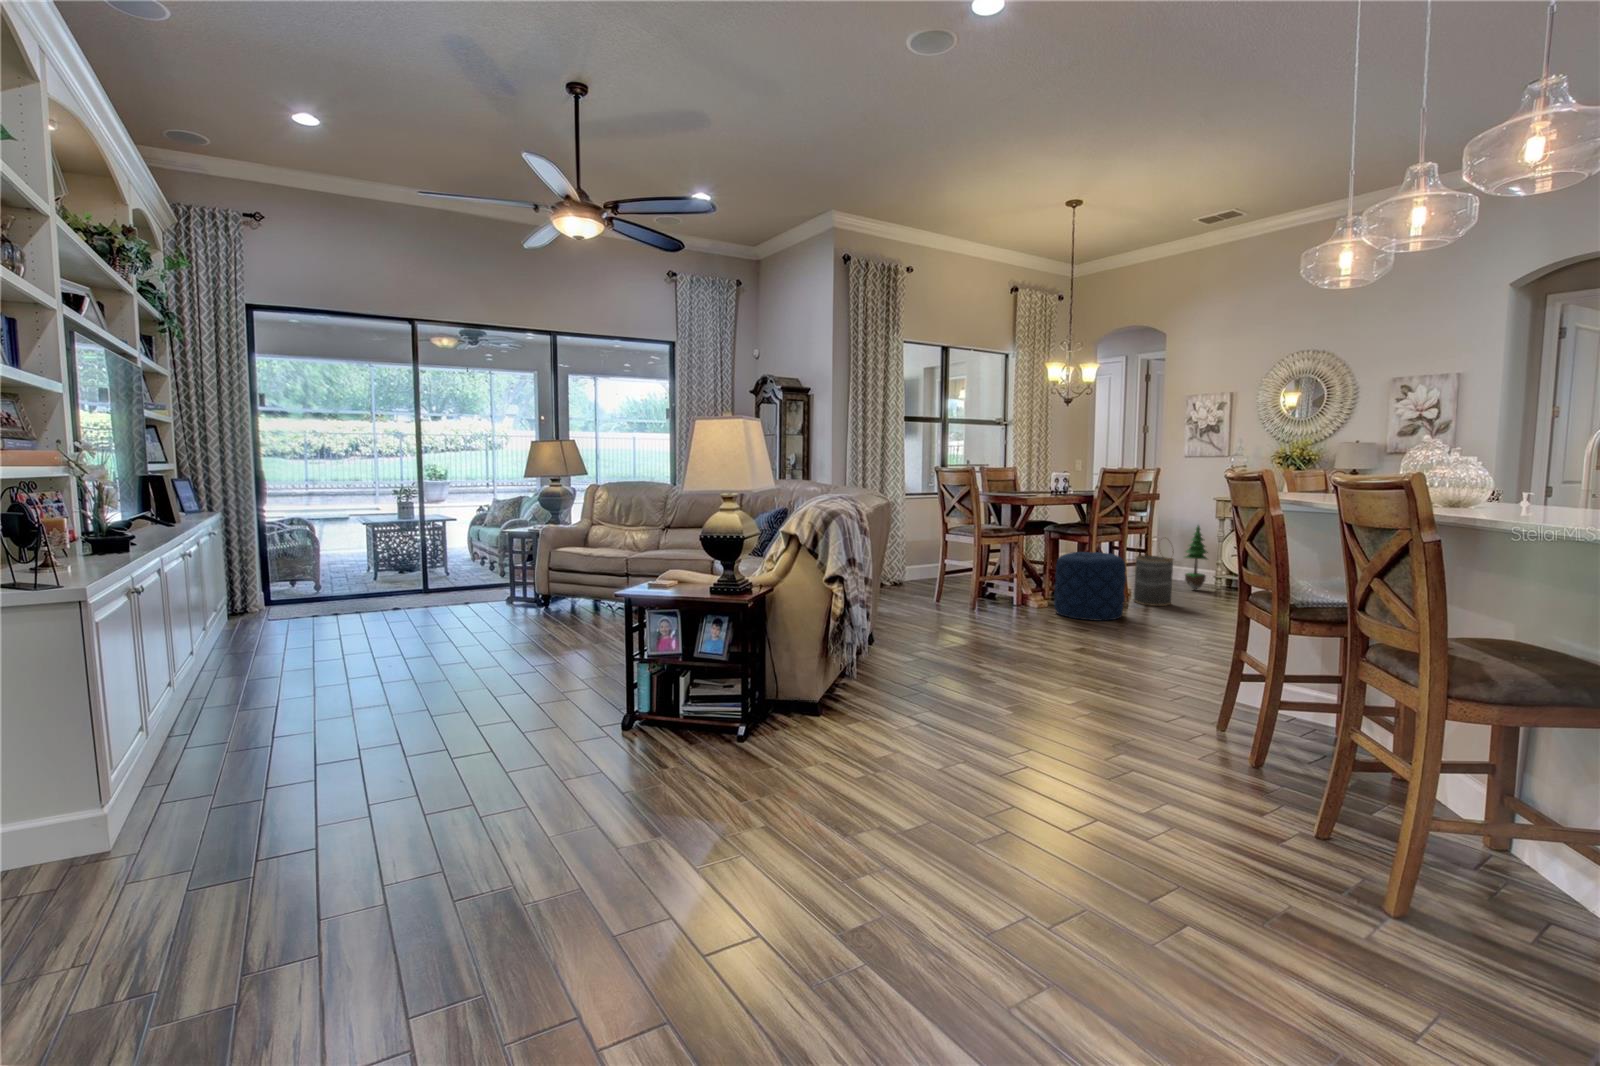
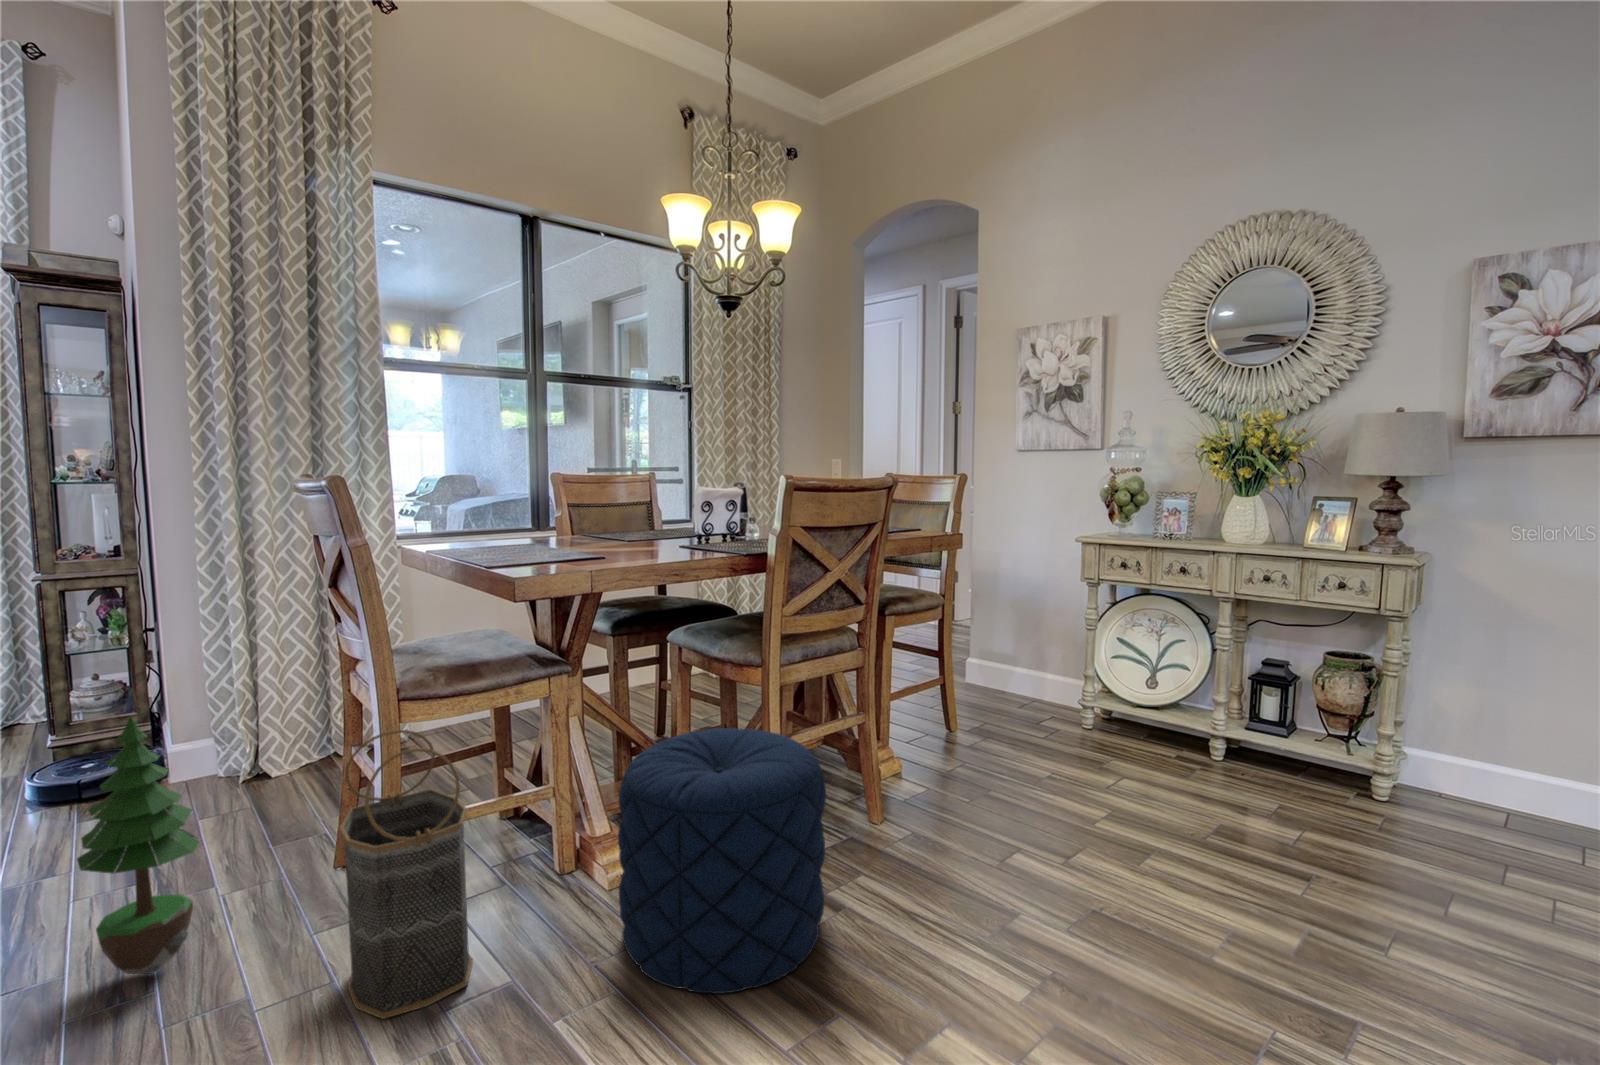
potted tree: present [1185,526,1208,590] -> present [77,717,199,974]
basket: present [1134,536,1174,606] -> present [340,730,473,1019]

